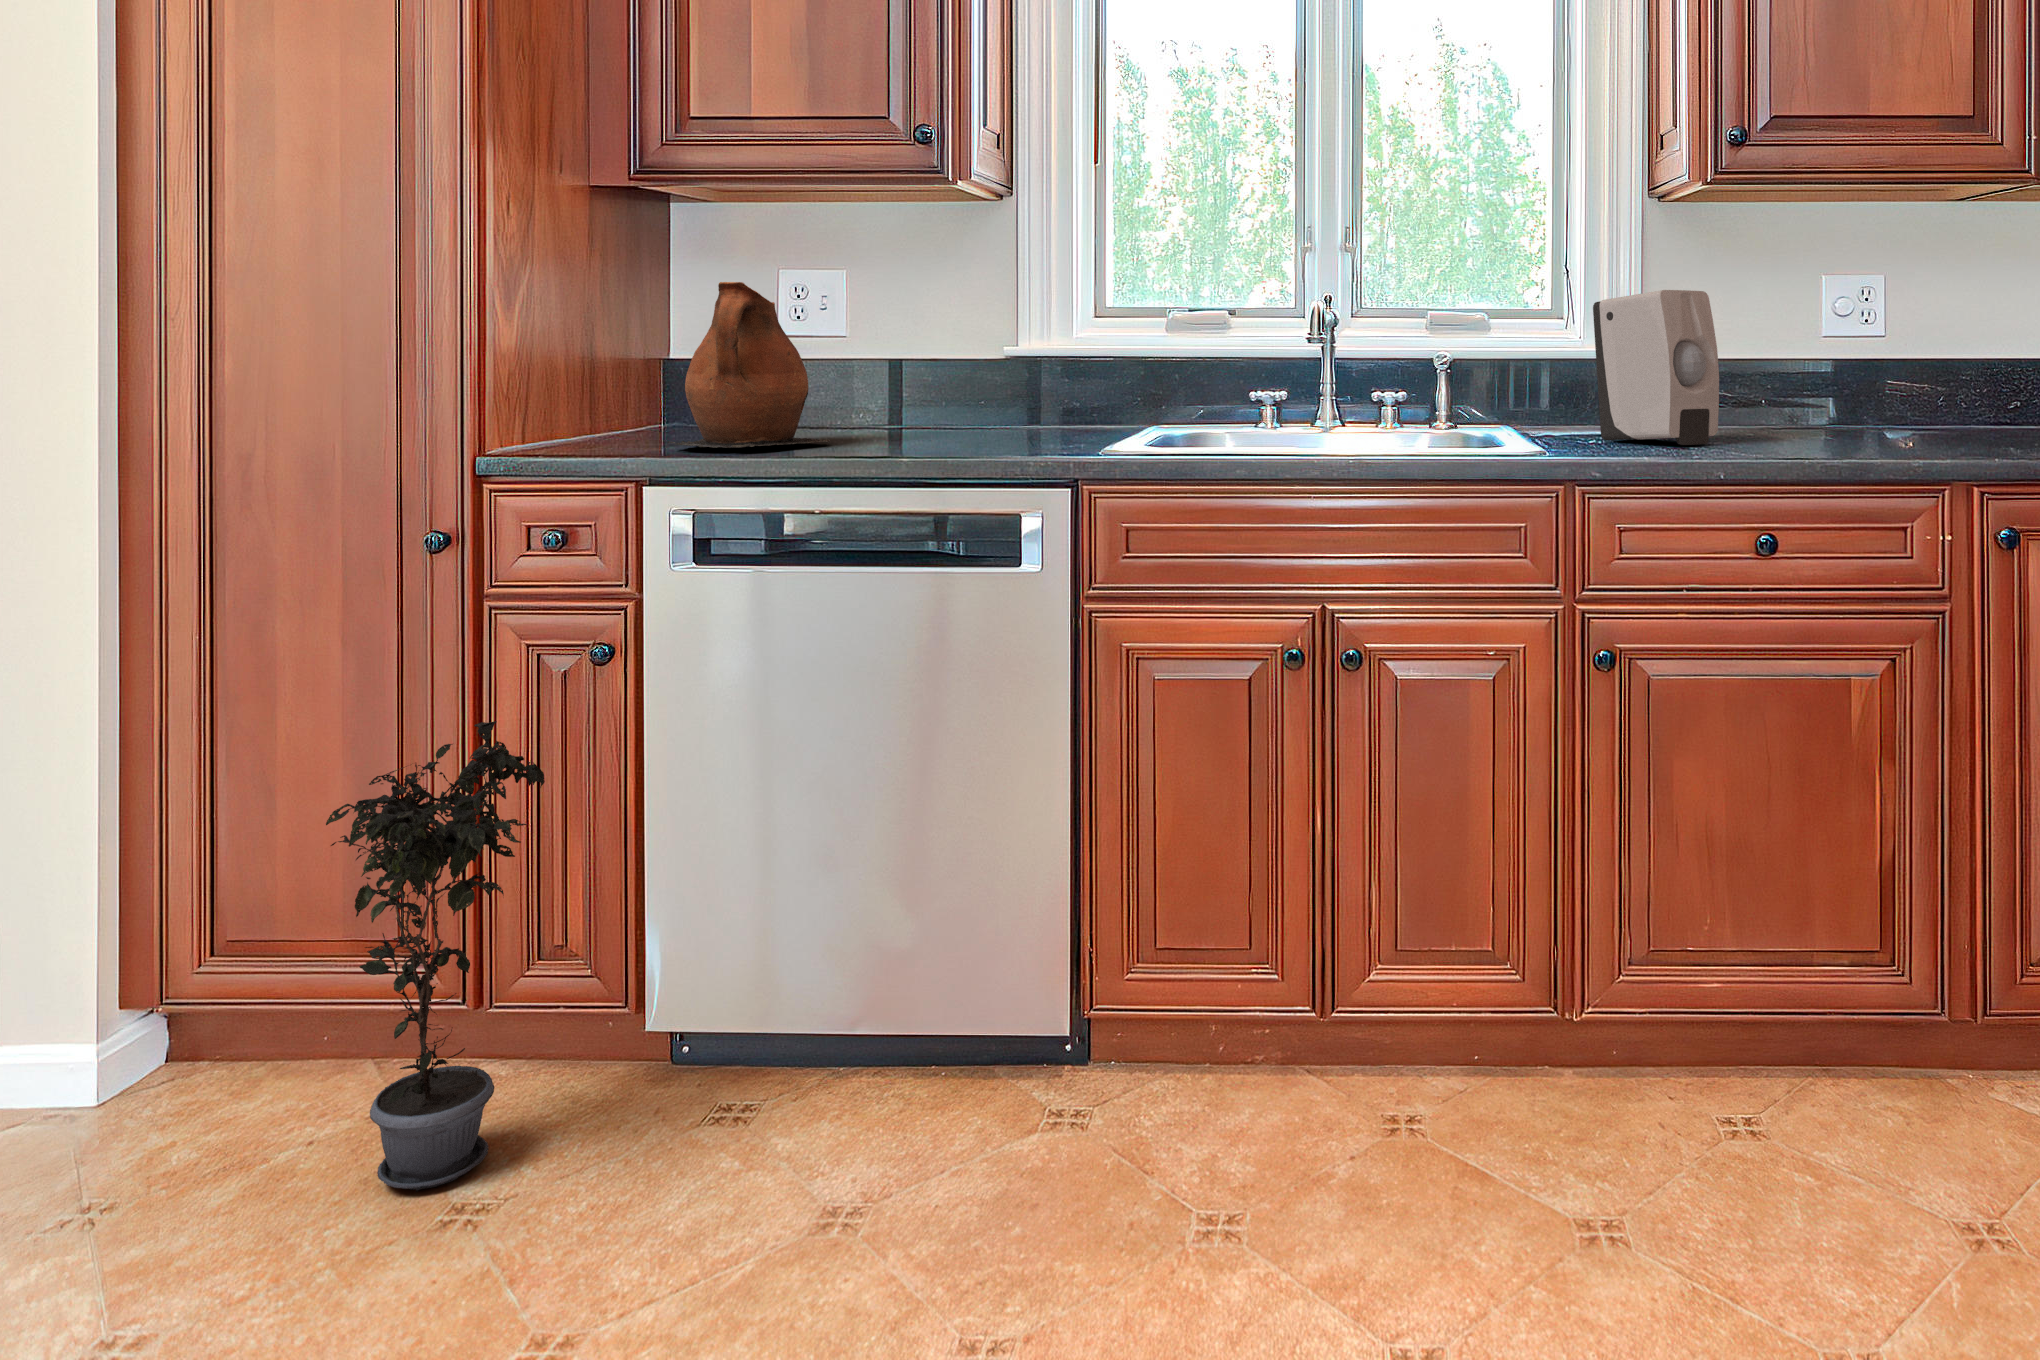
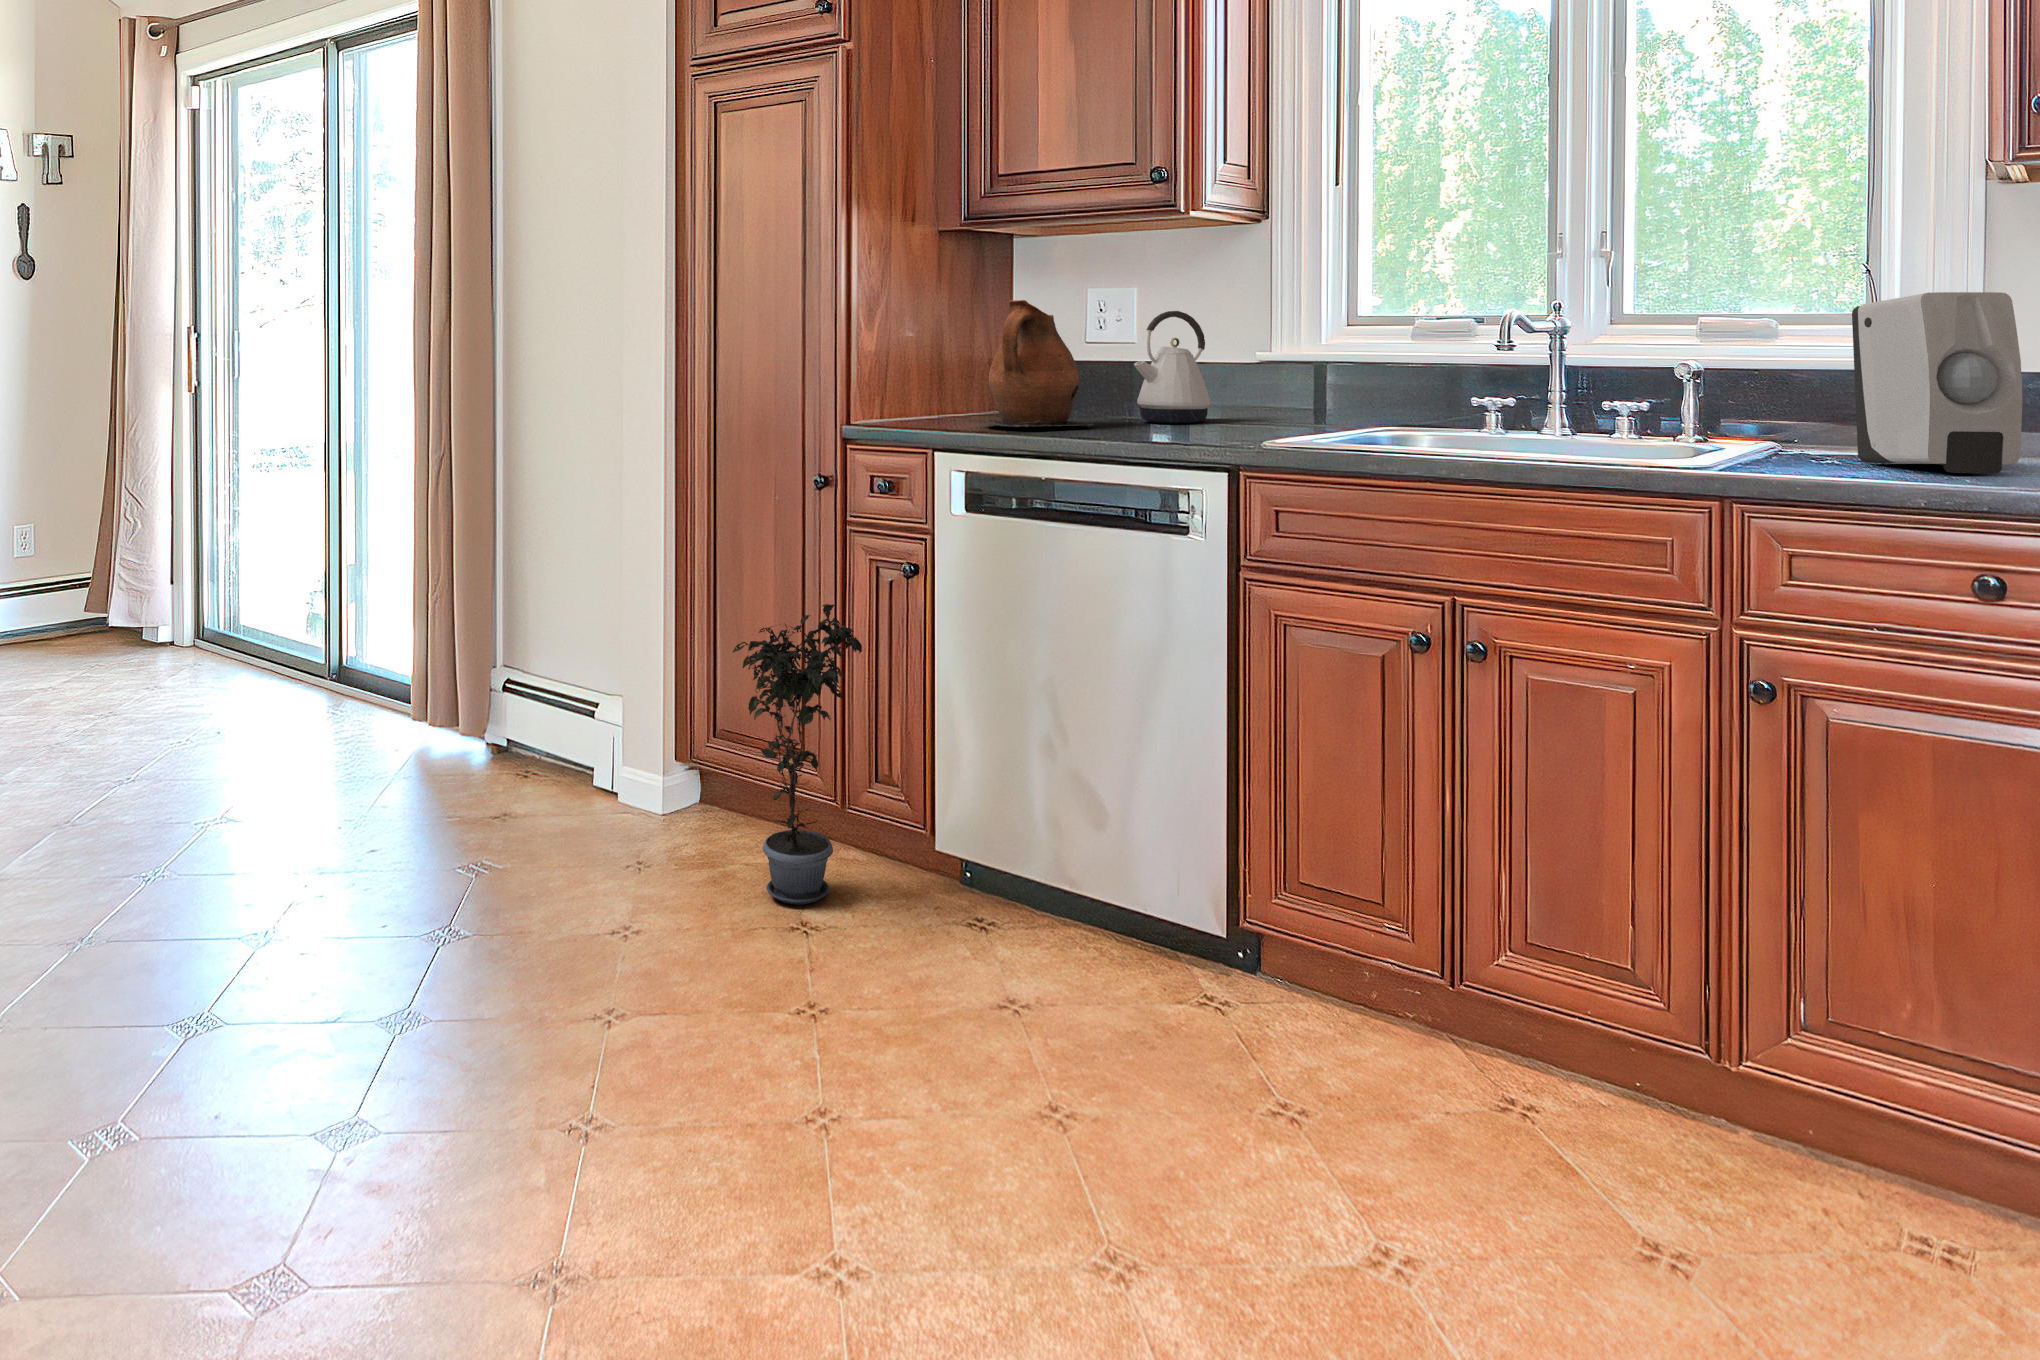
kettle: none [868,301,955,435] -> present [1134,311,1211,423]

